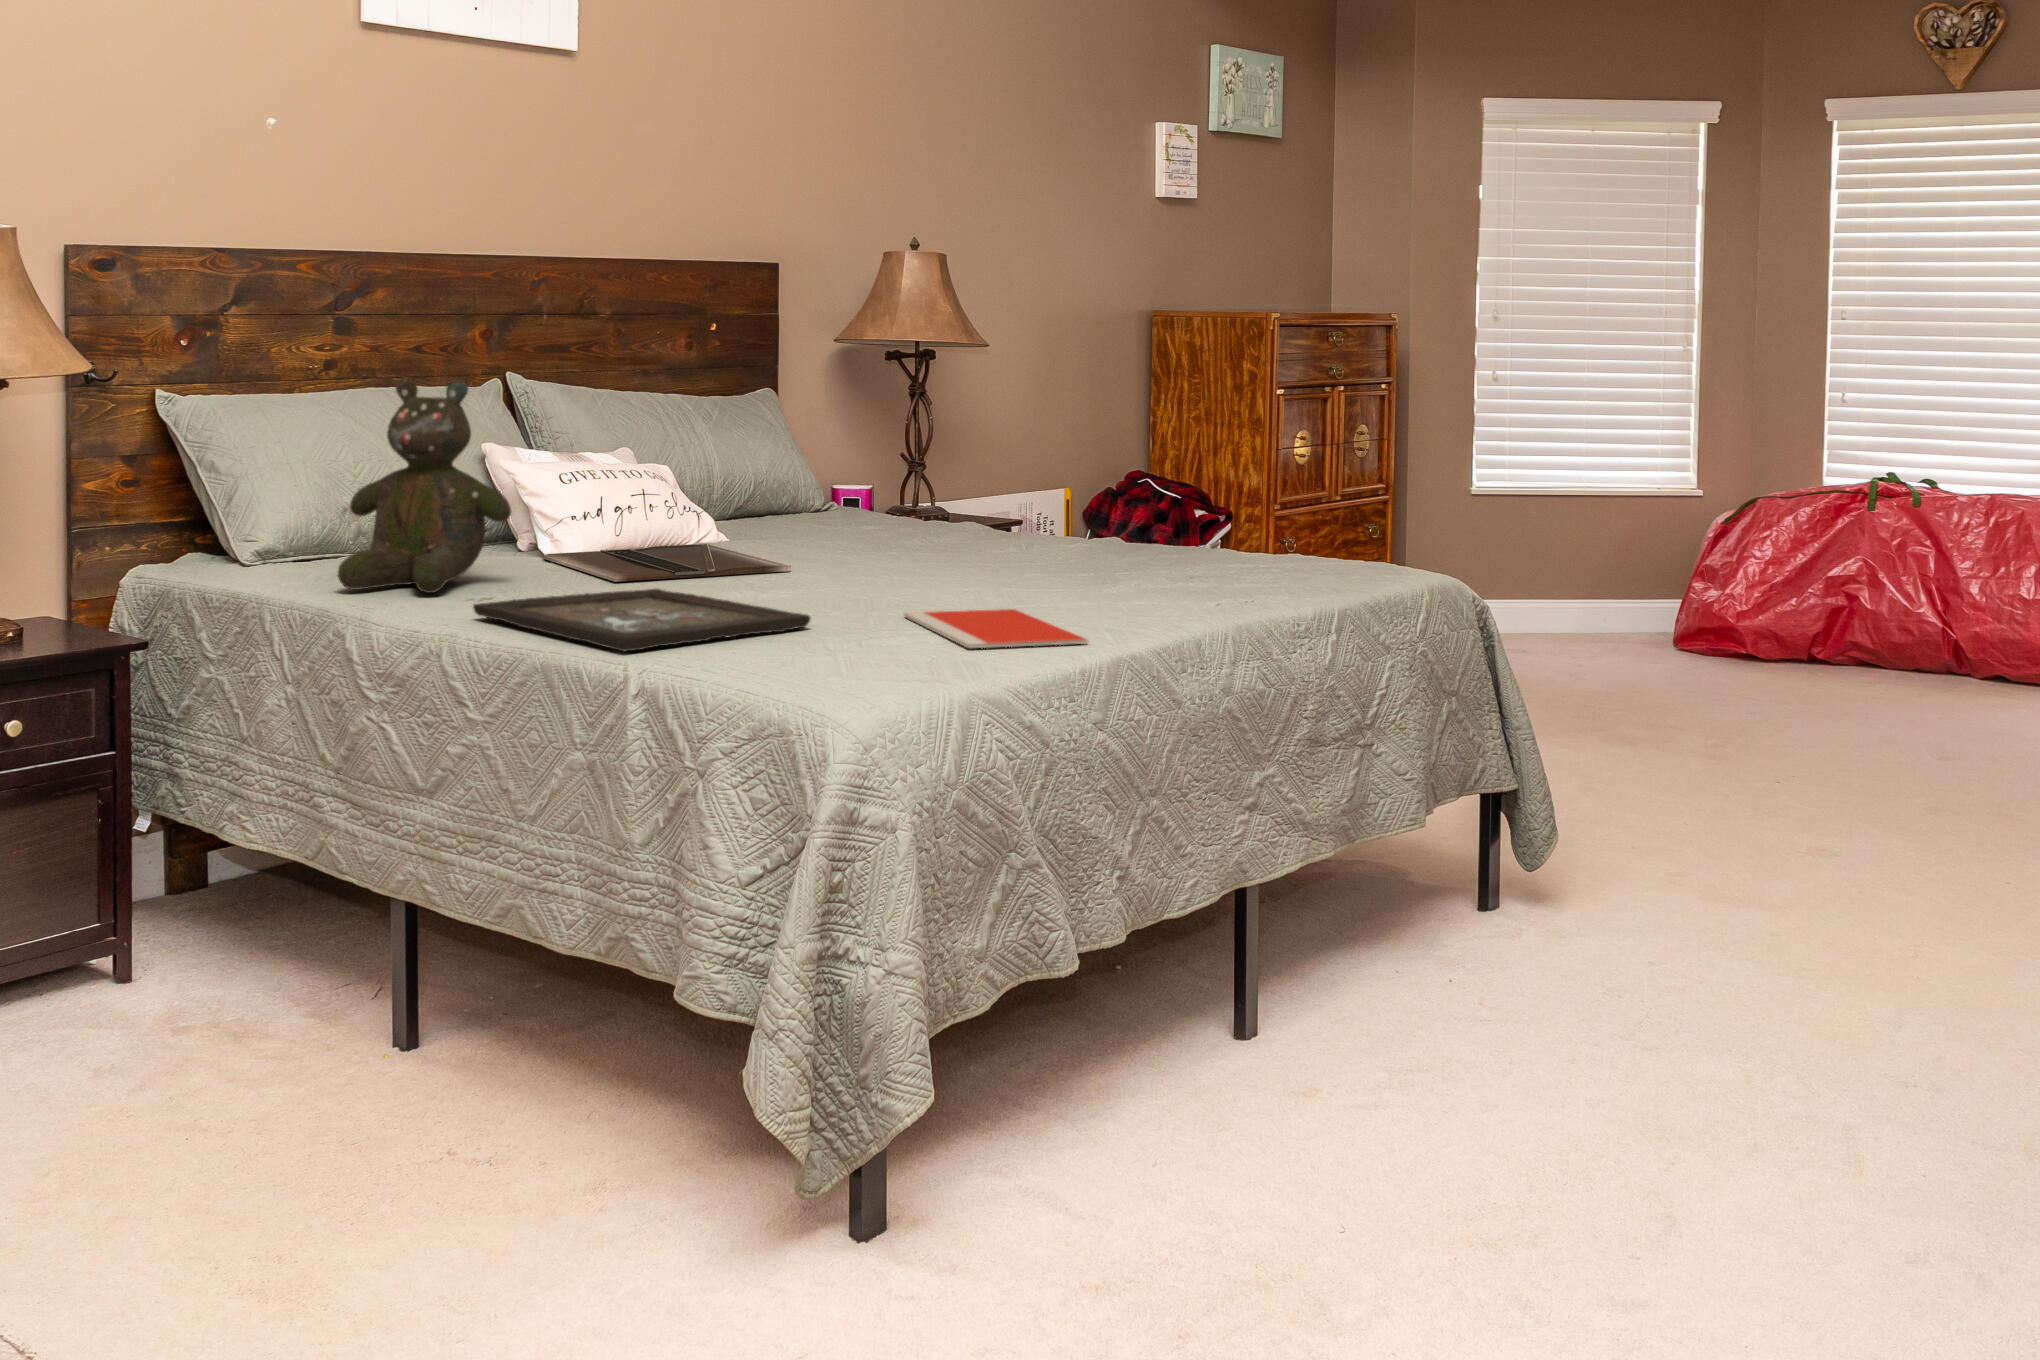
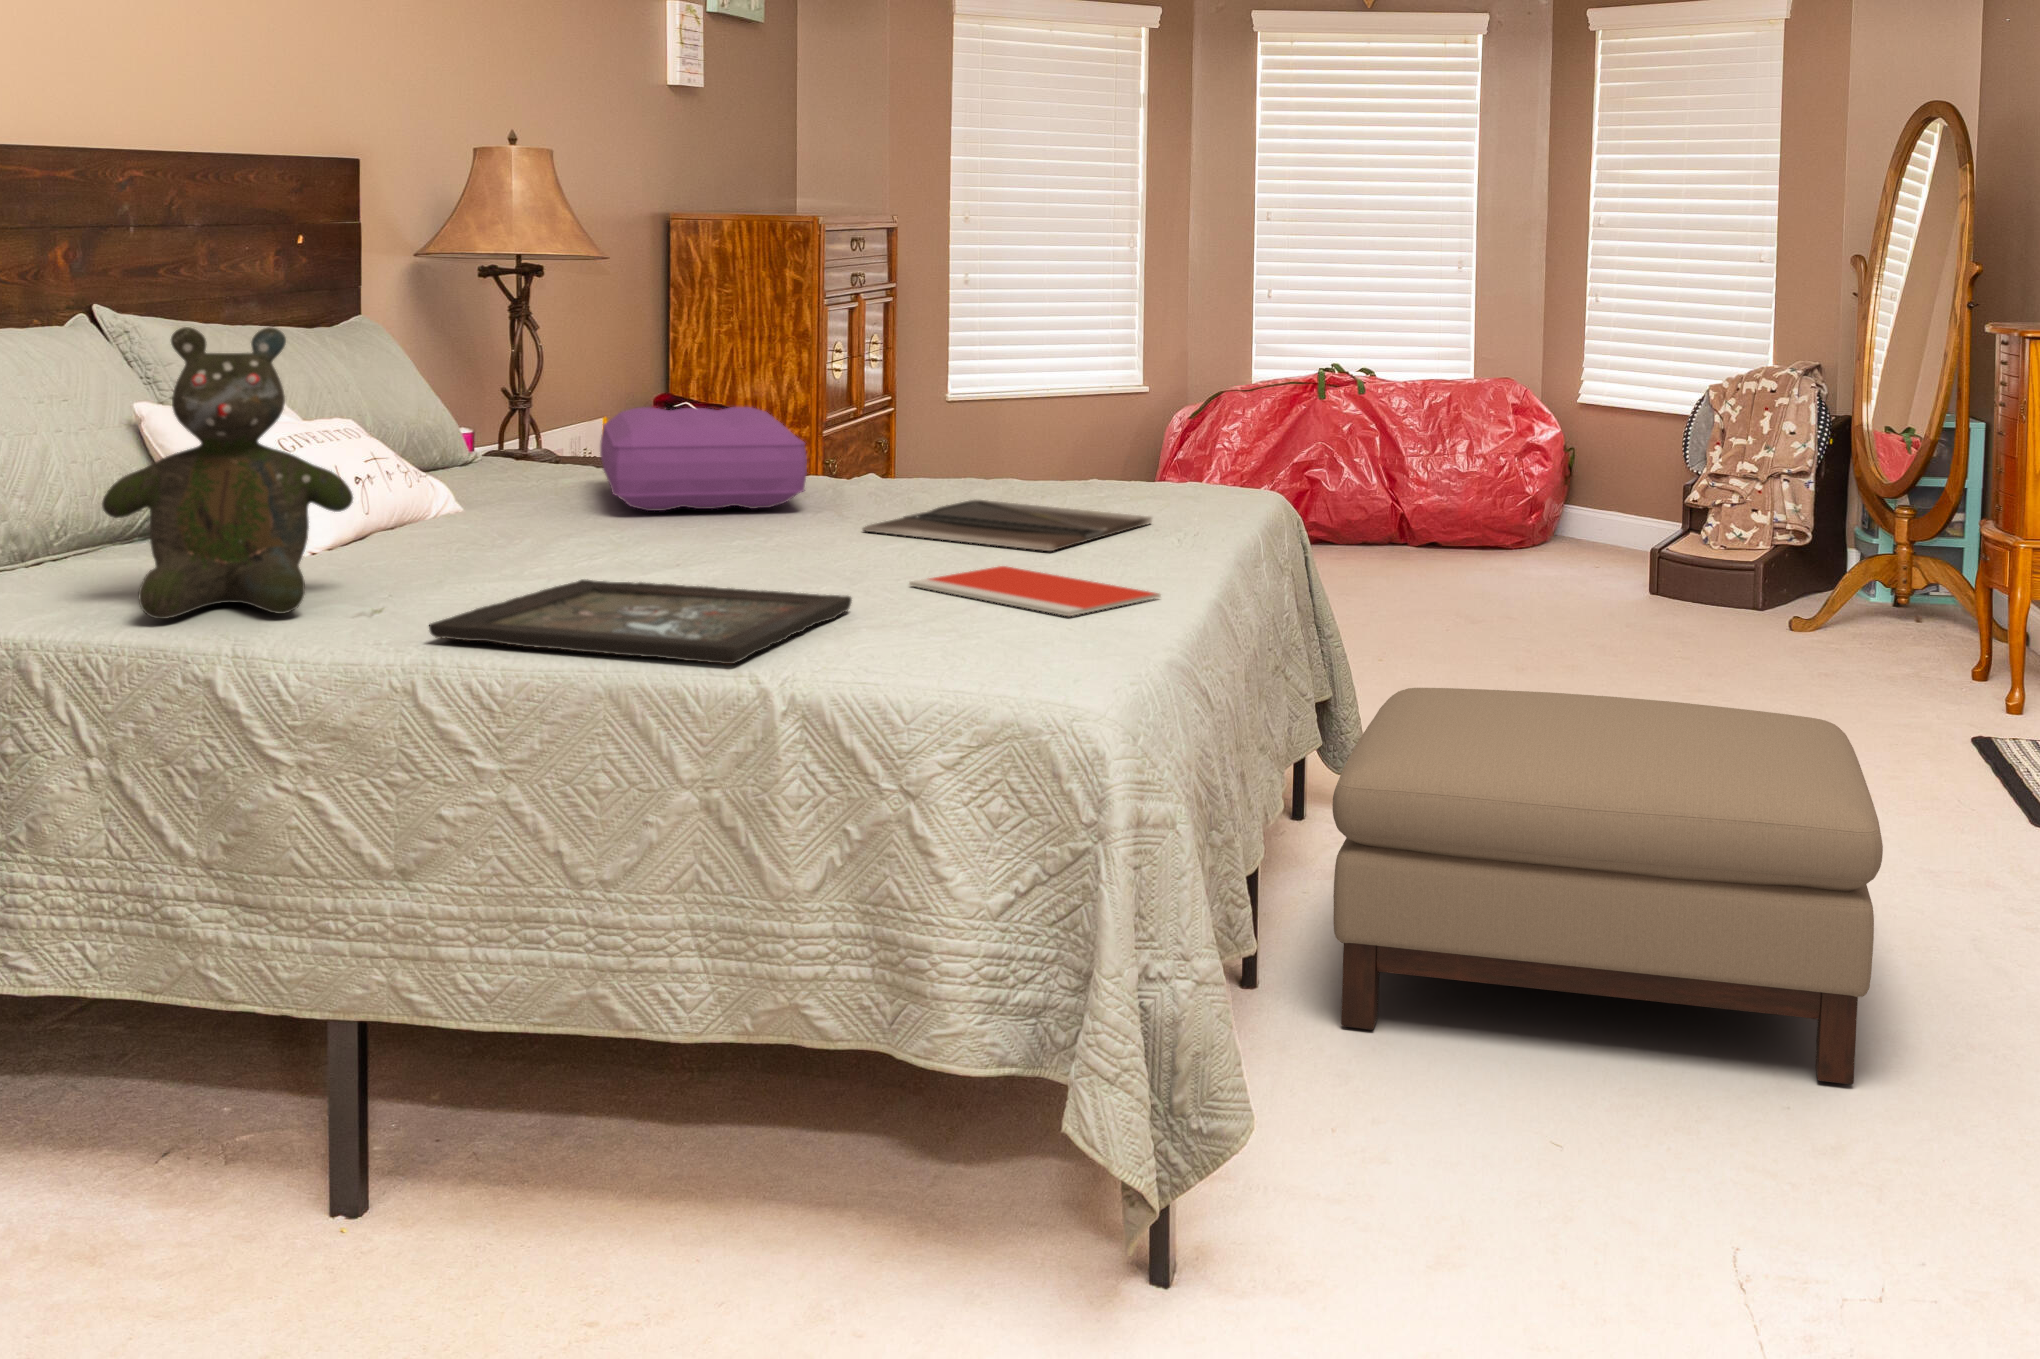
pillow: none [811,466,1005,556] -> present [600,407,807,511]
laptop: present [543,544,791,582] -> present [862,499,1152,551]
ottoman: none [1278,782,1968,1276] -> present [1333,688,1883,1084]

